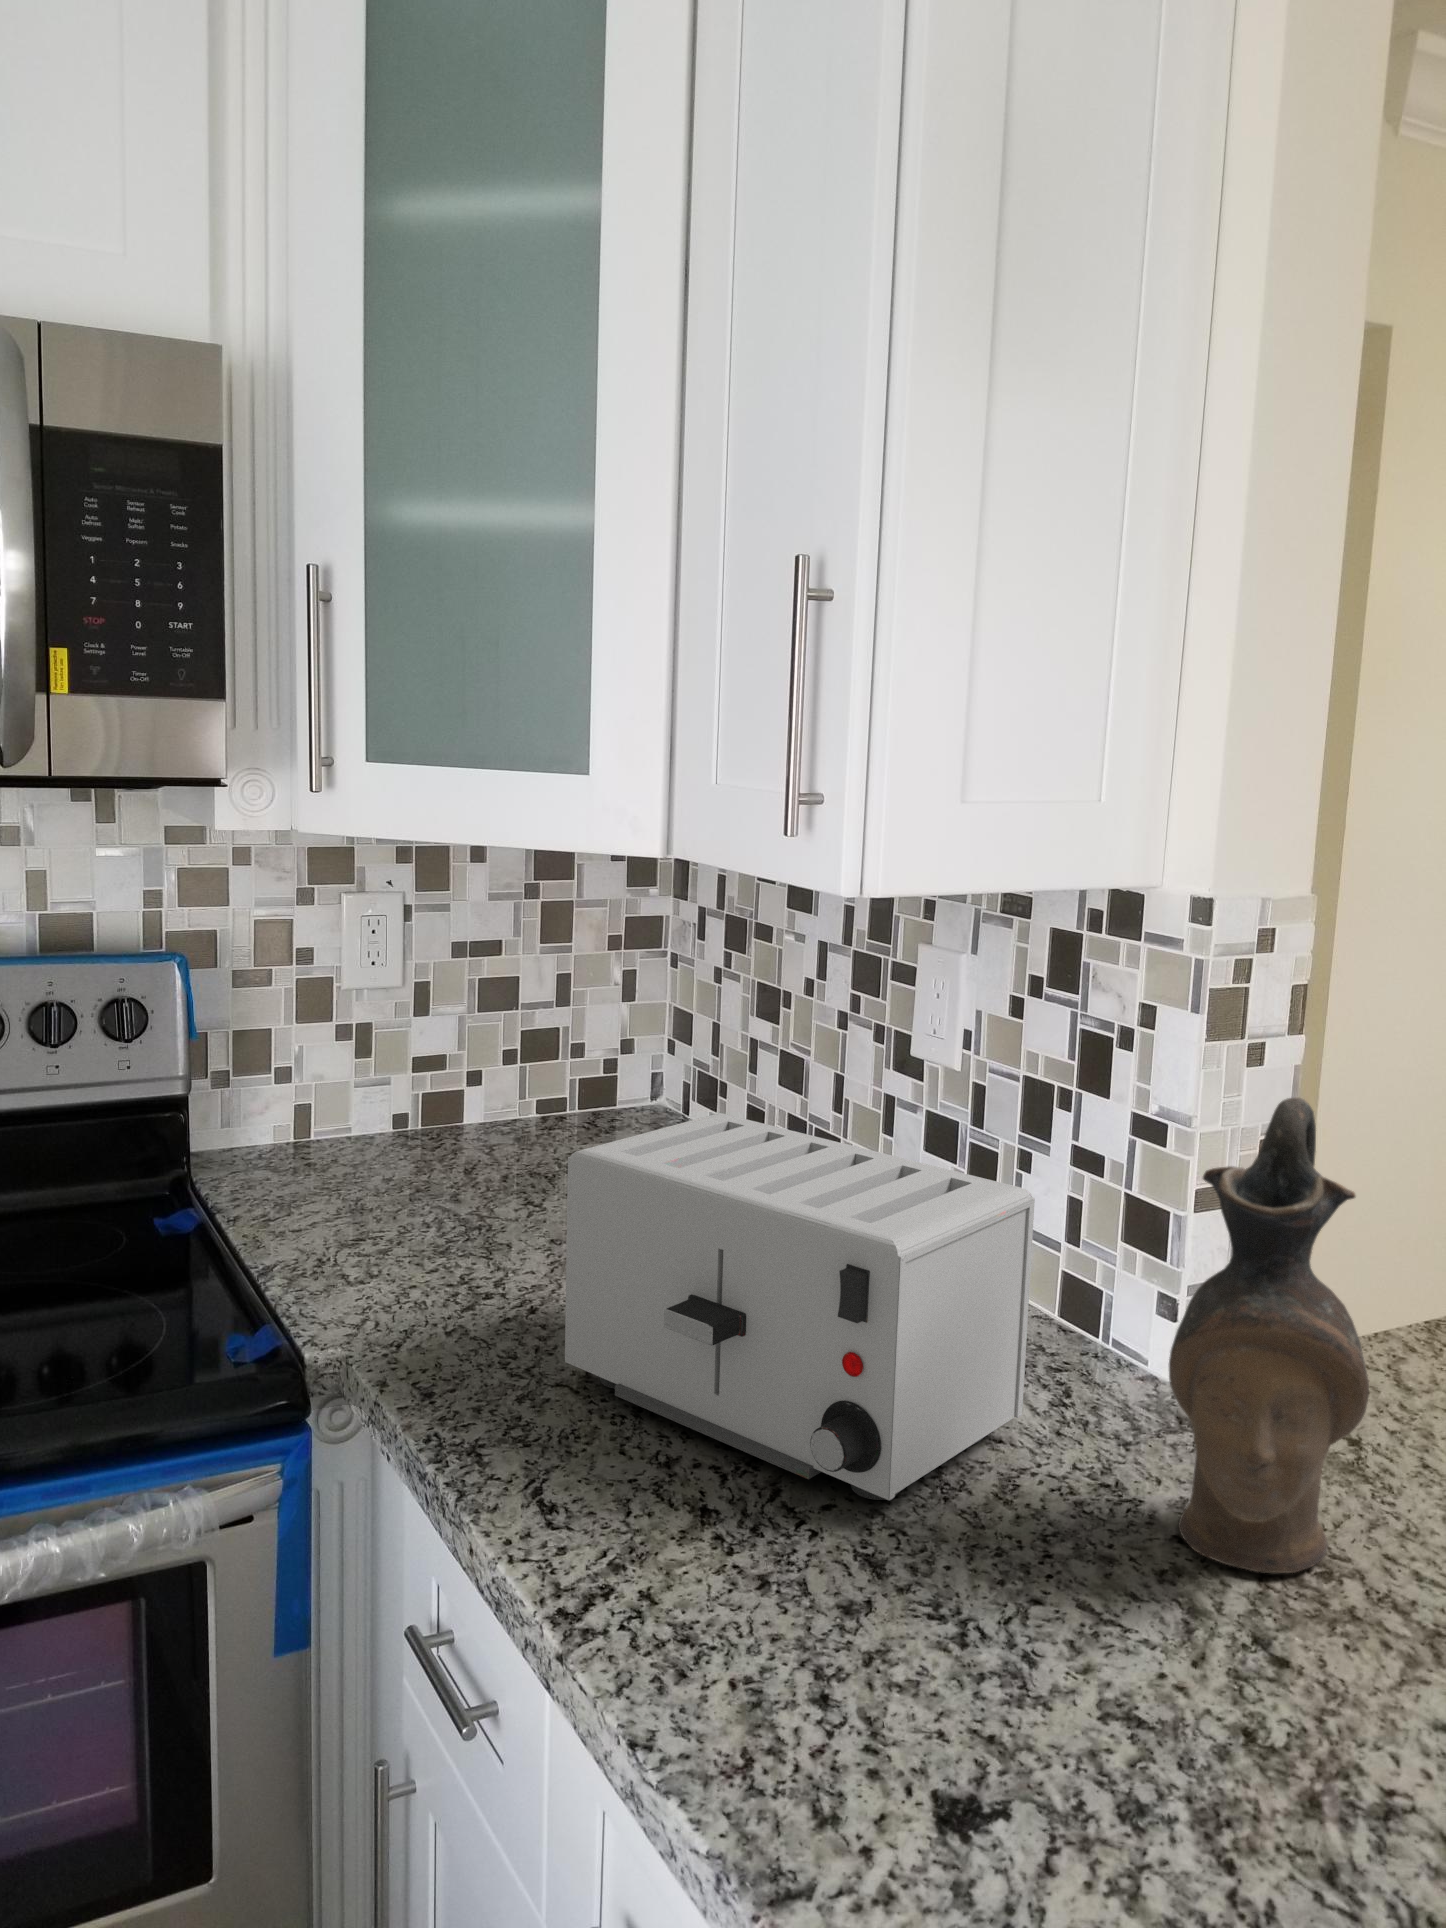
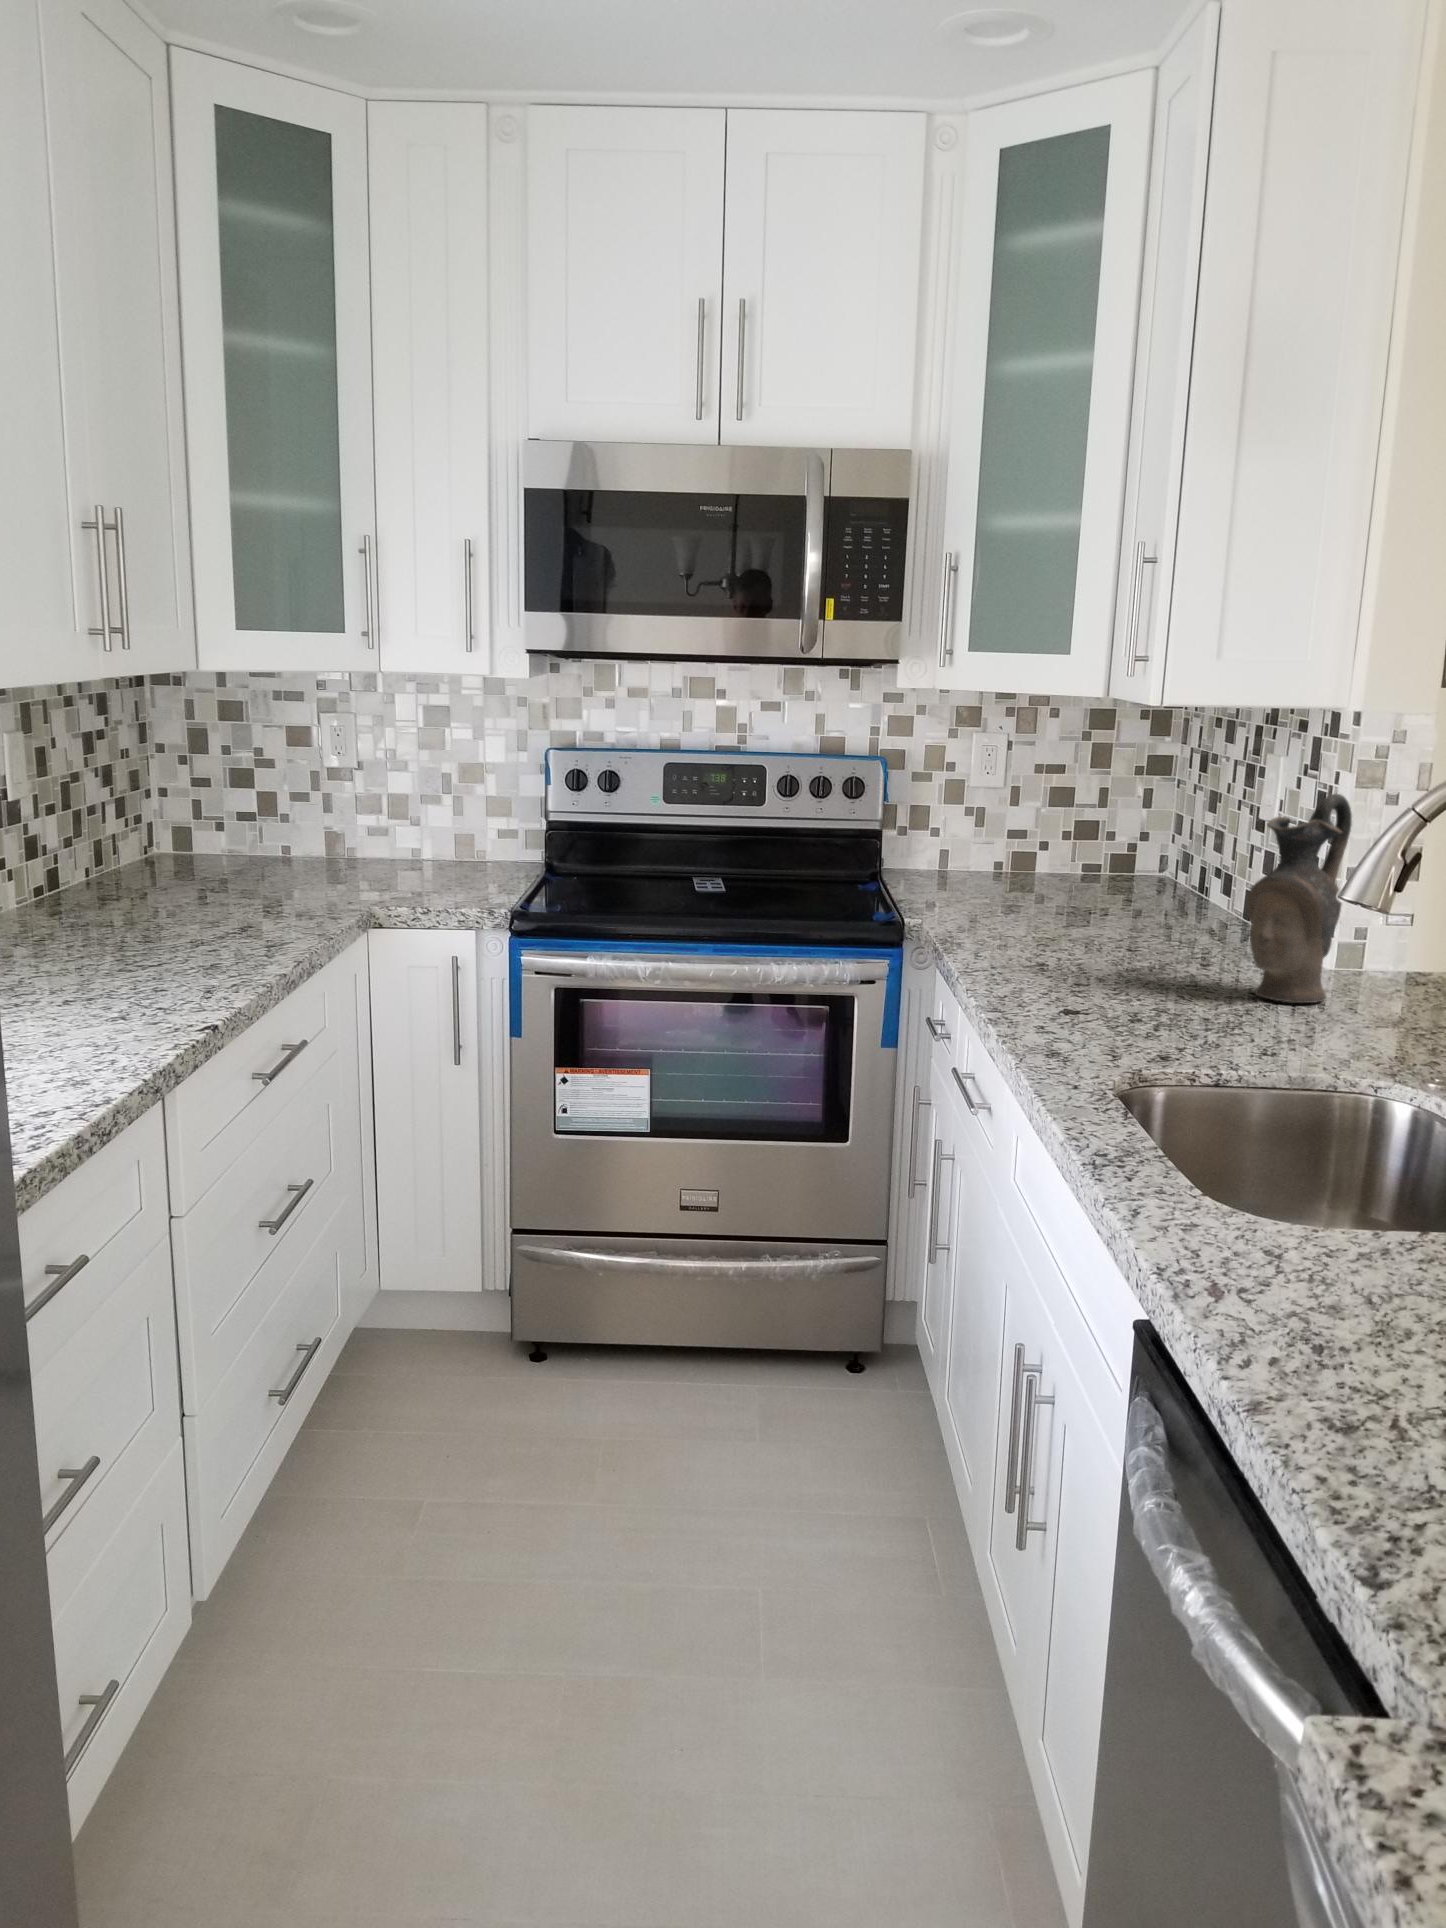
toaster: present [565,1113,1035,1500] -> none [1018,825,1233,973]

